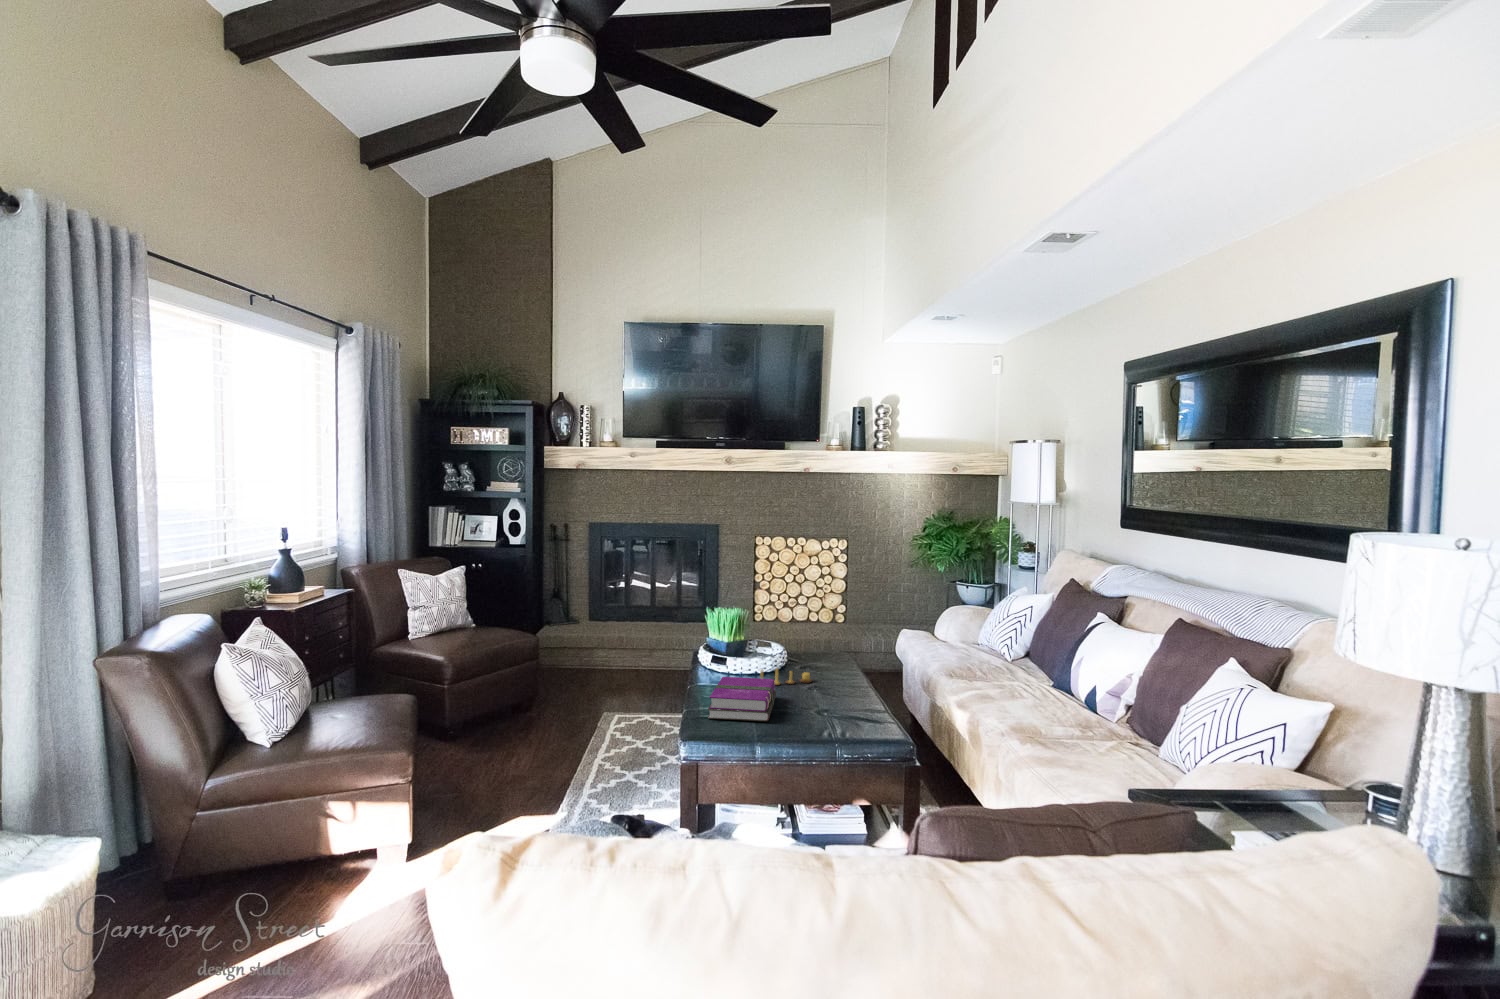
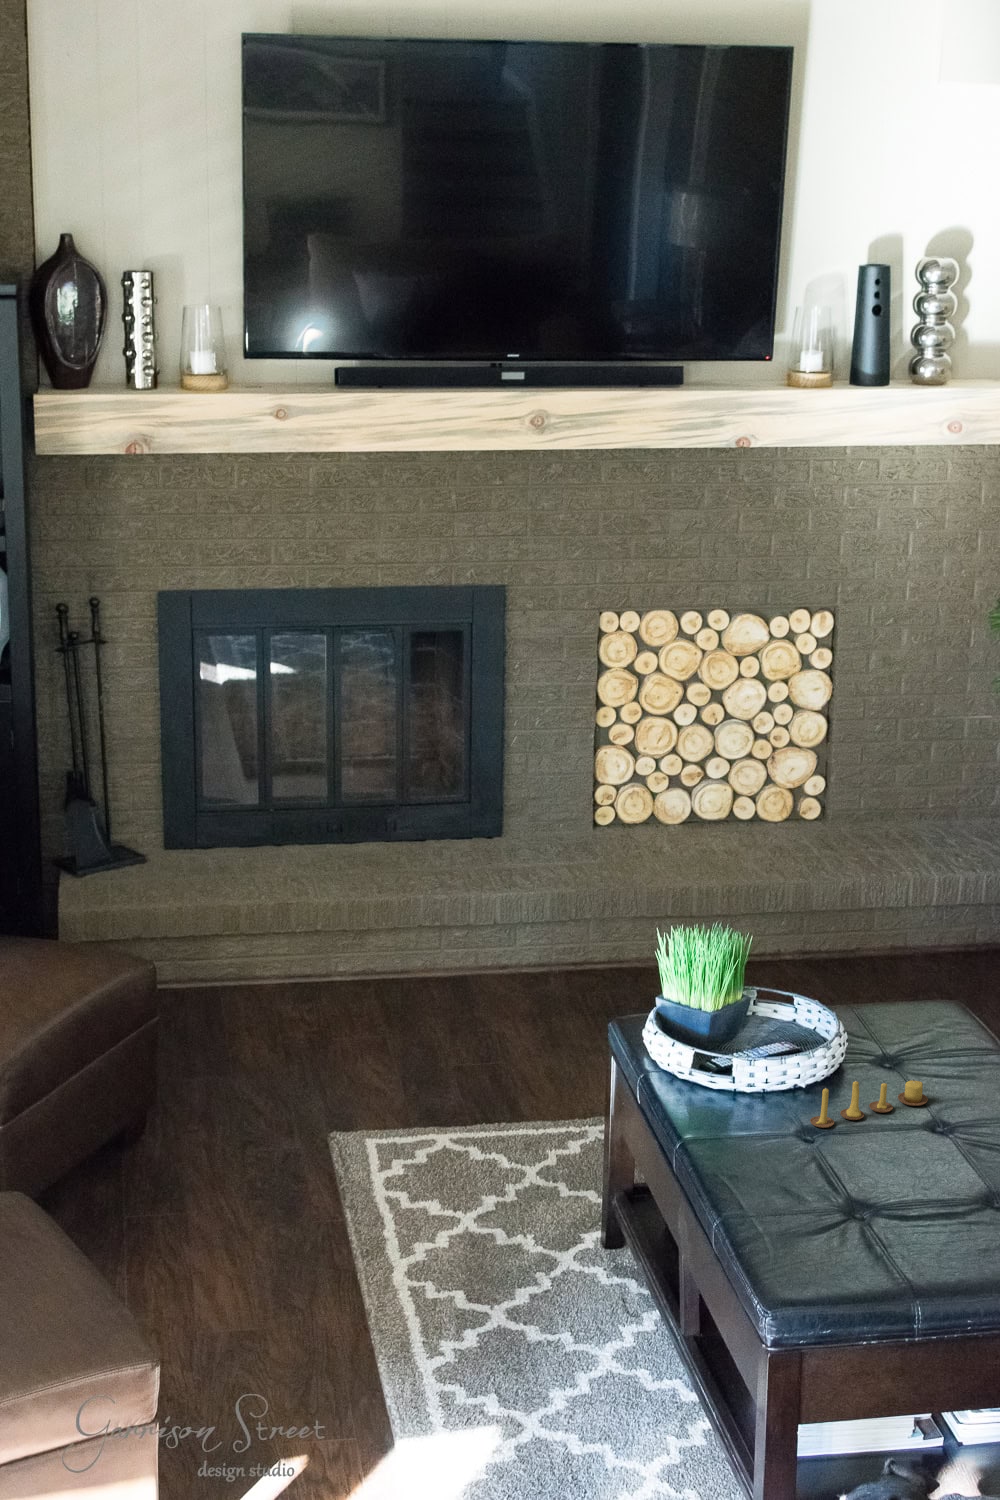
hardback book: present [708,677,776,721] -> none [749,1124,909,1244]

